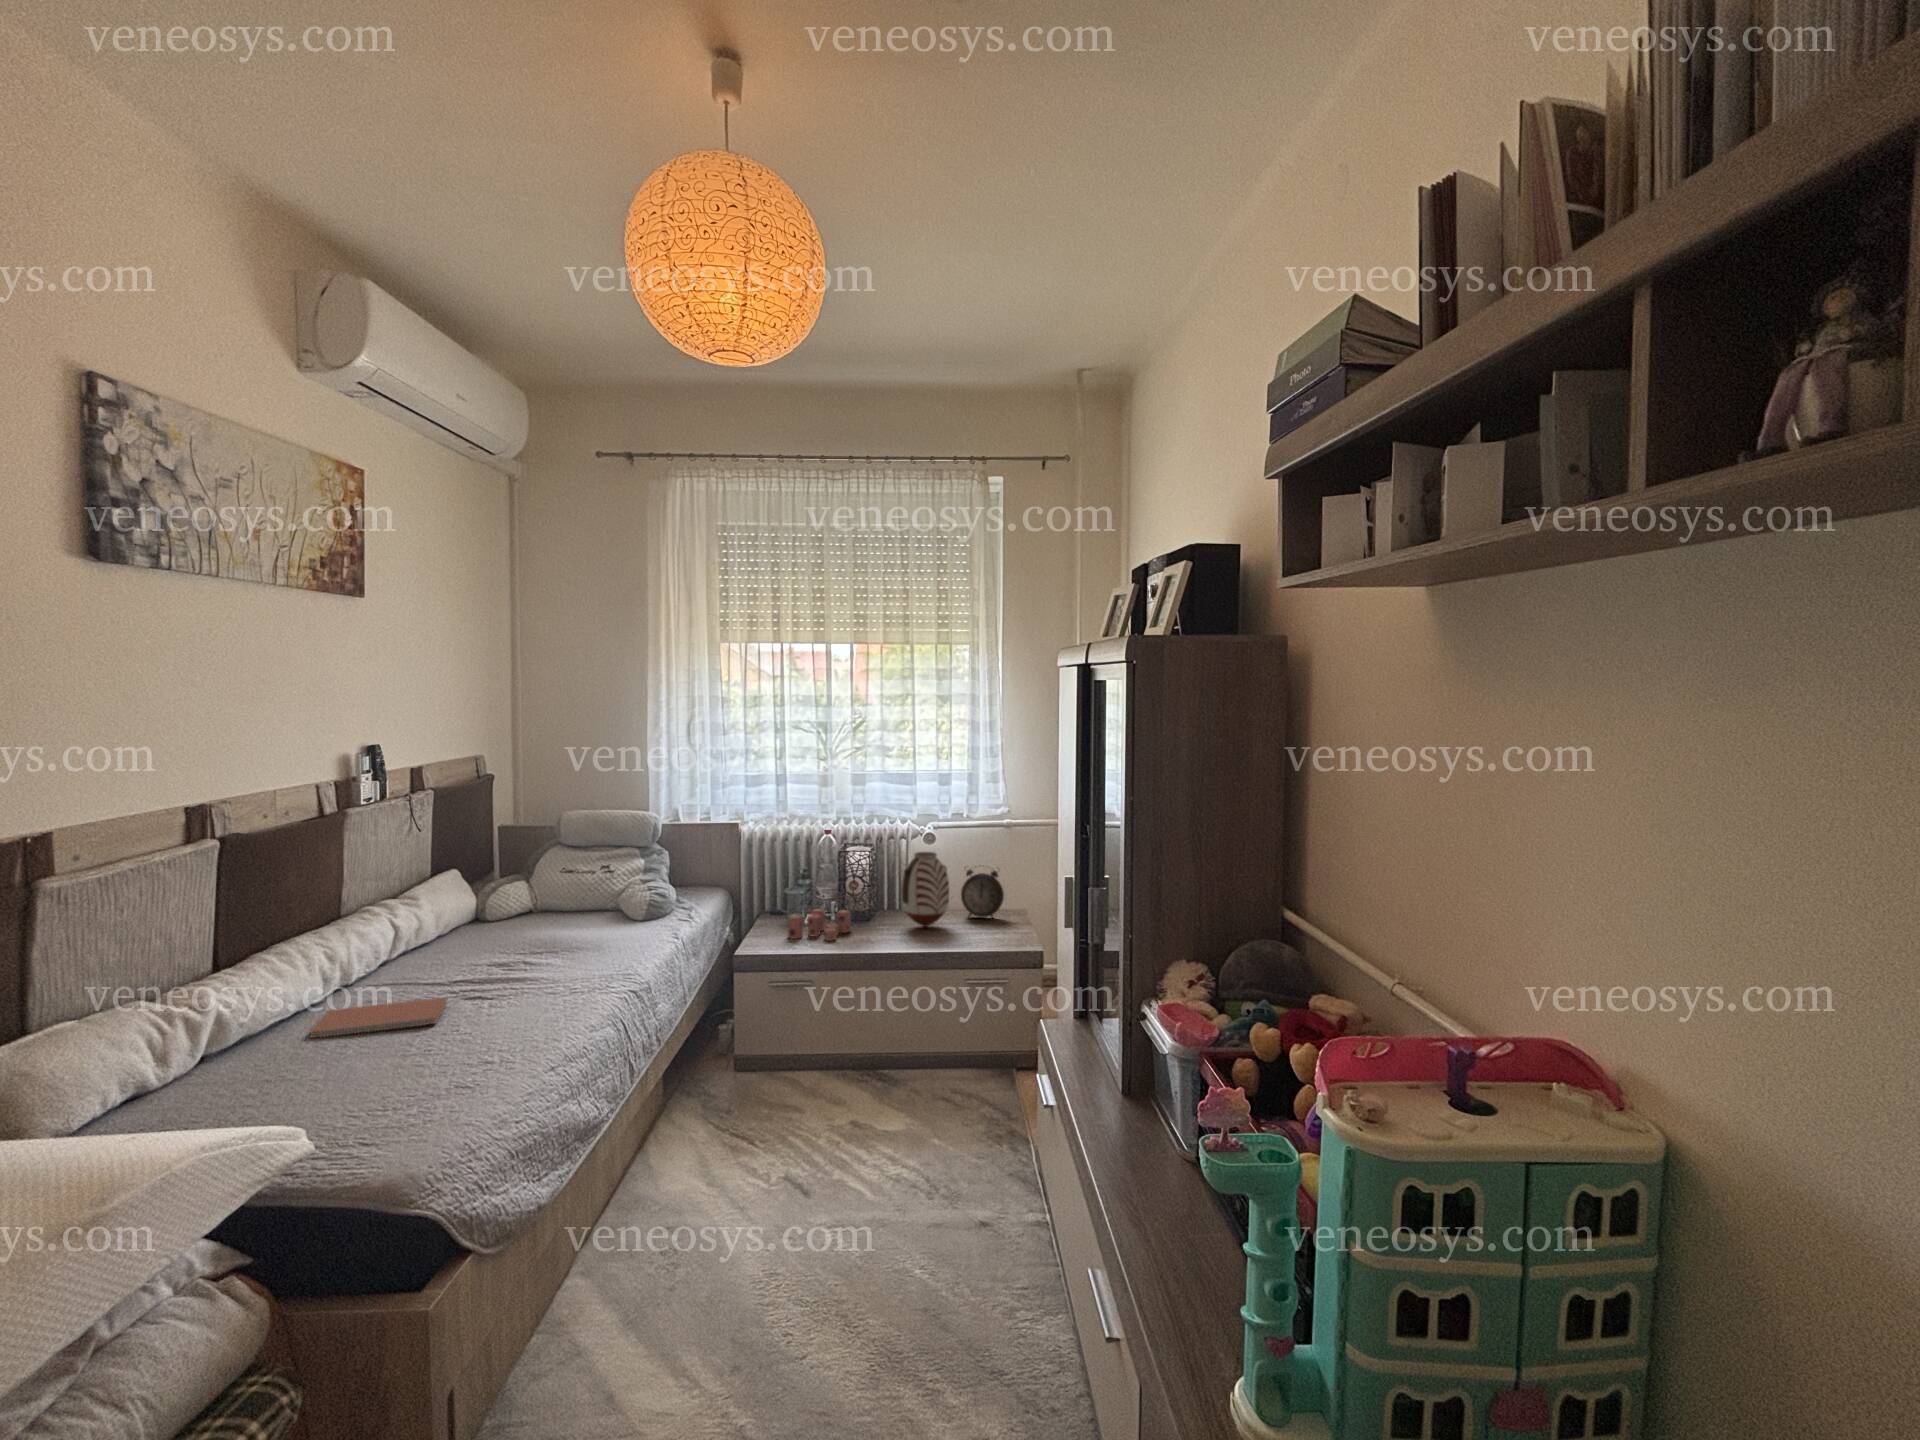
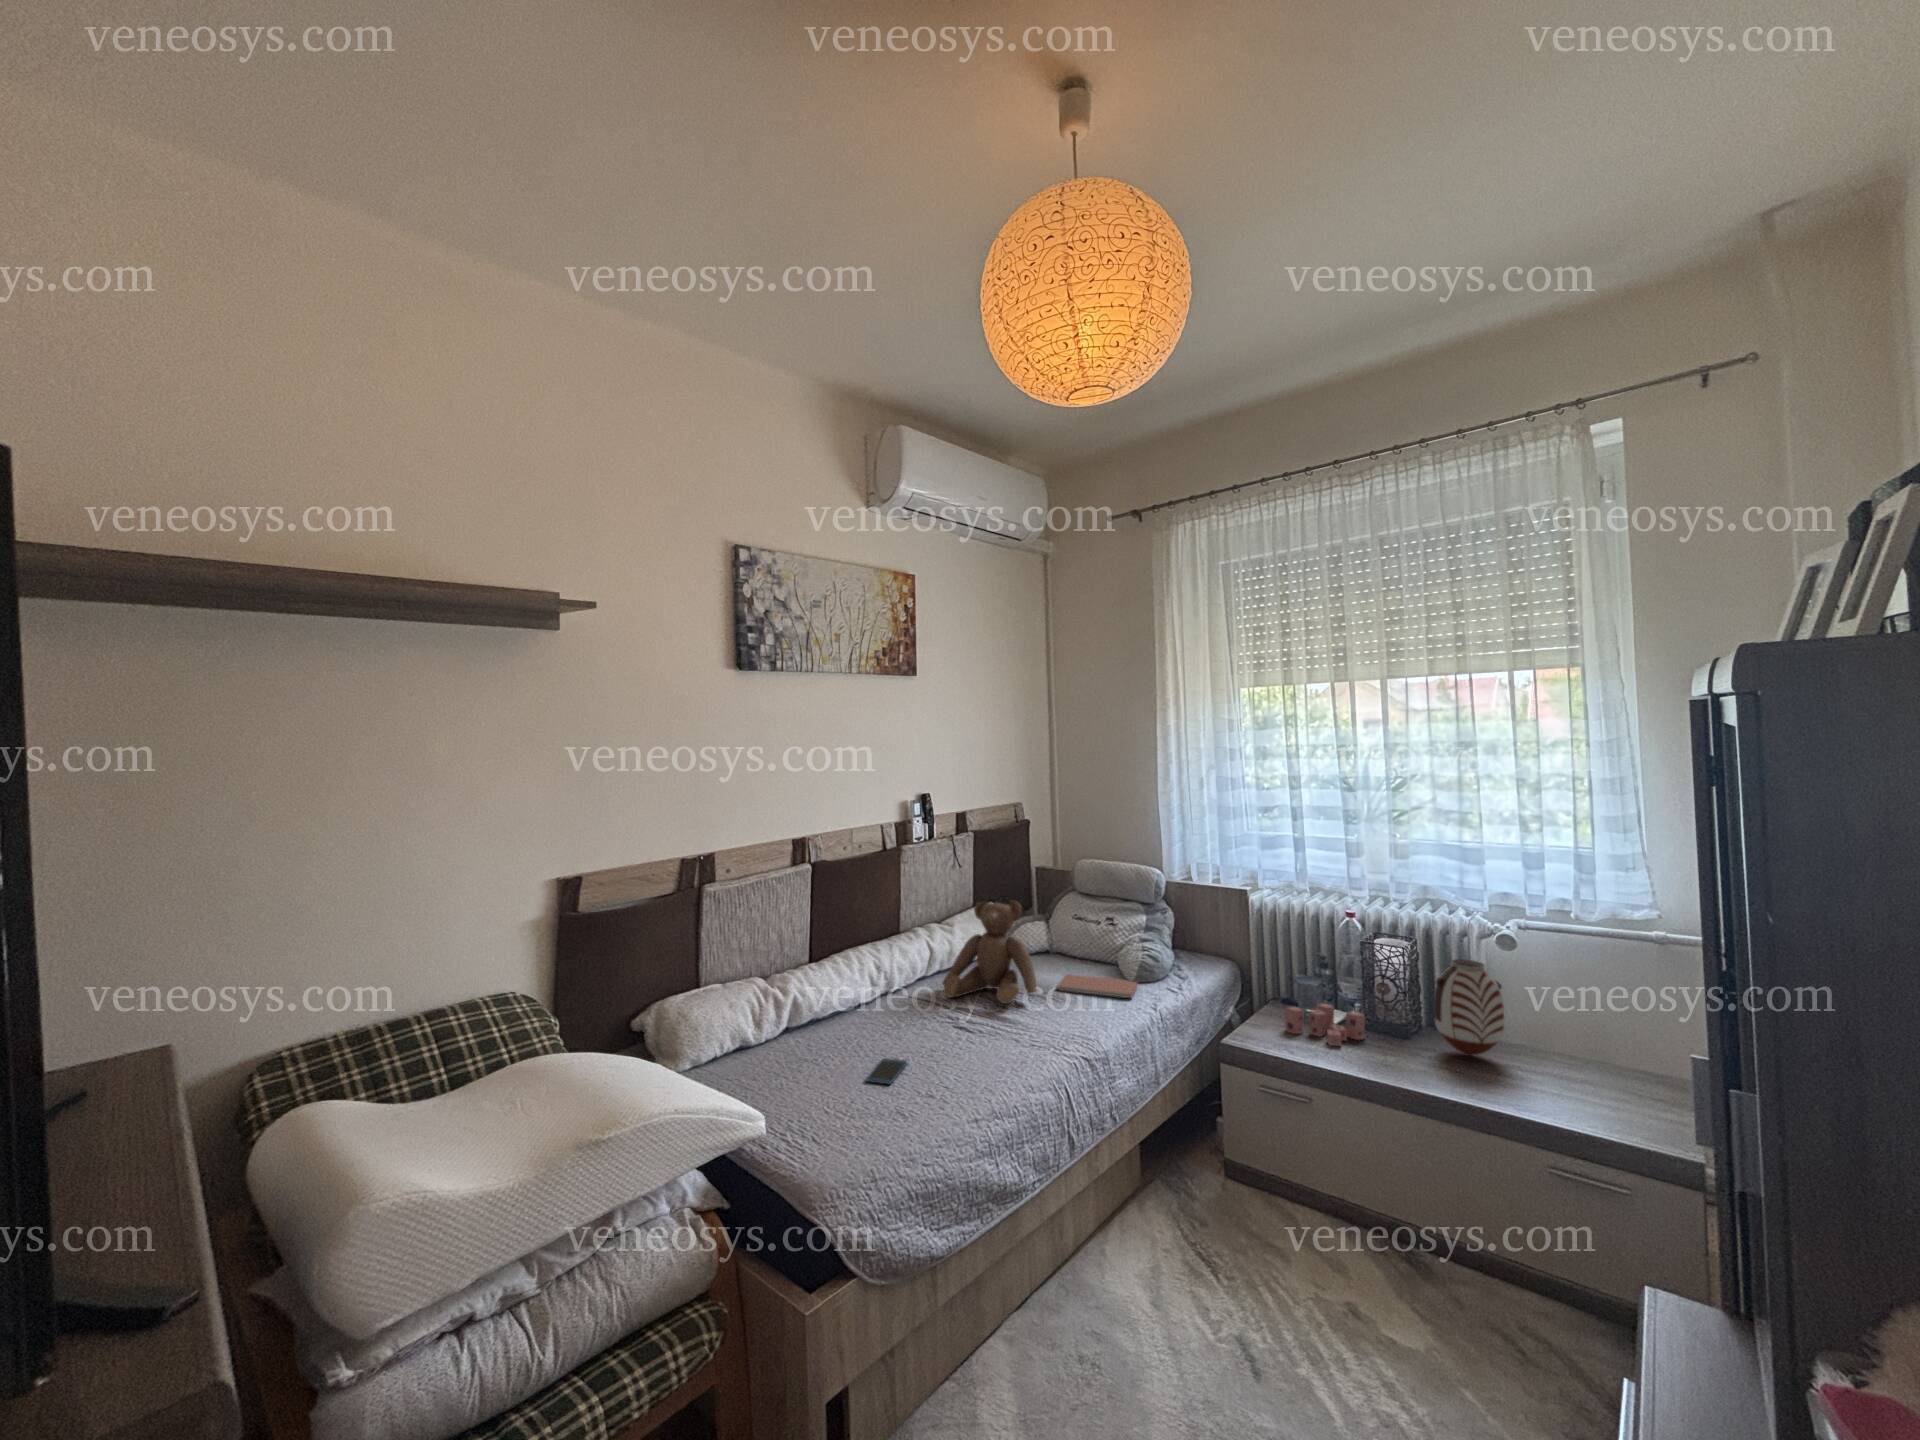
teddy bear: none [423,853,548,972] -> present [943,901,1036,1004]
alarm clock: present [961,870,1004,919] -> none [1530,987,1600,1068]
notebook: present [310,997,447,1038] -> present [1058,974,1137,998]
smartphone: none [392,1039,434,1071] -> present [866,1058,907,1084]

